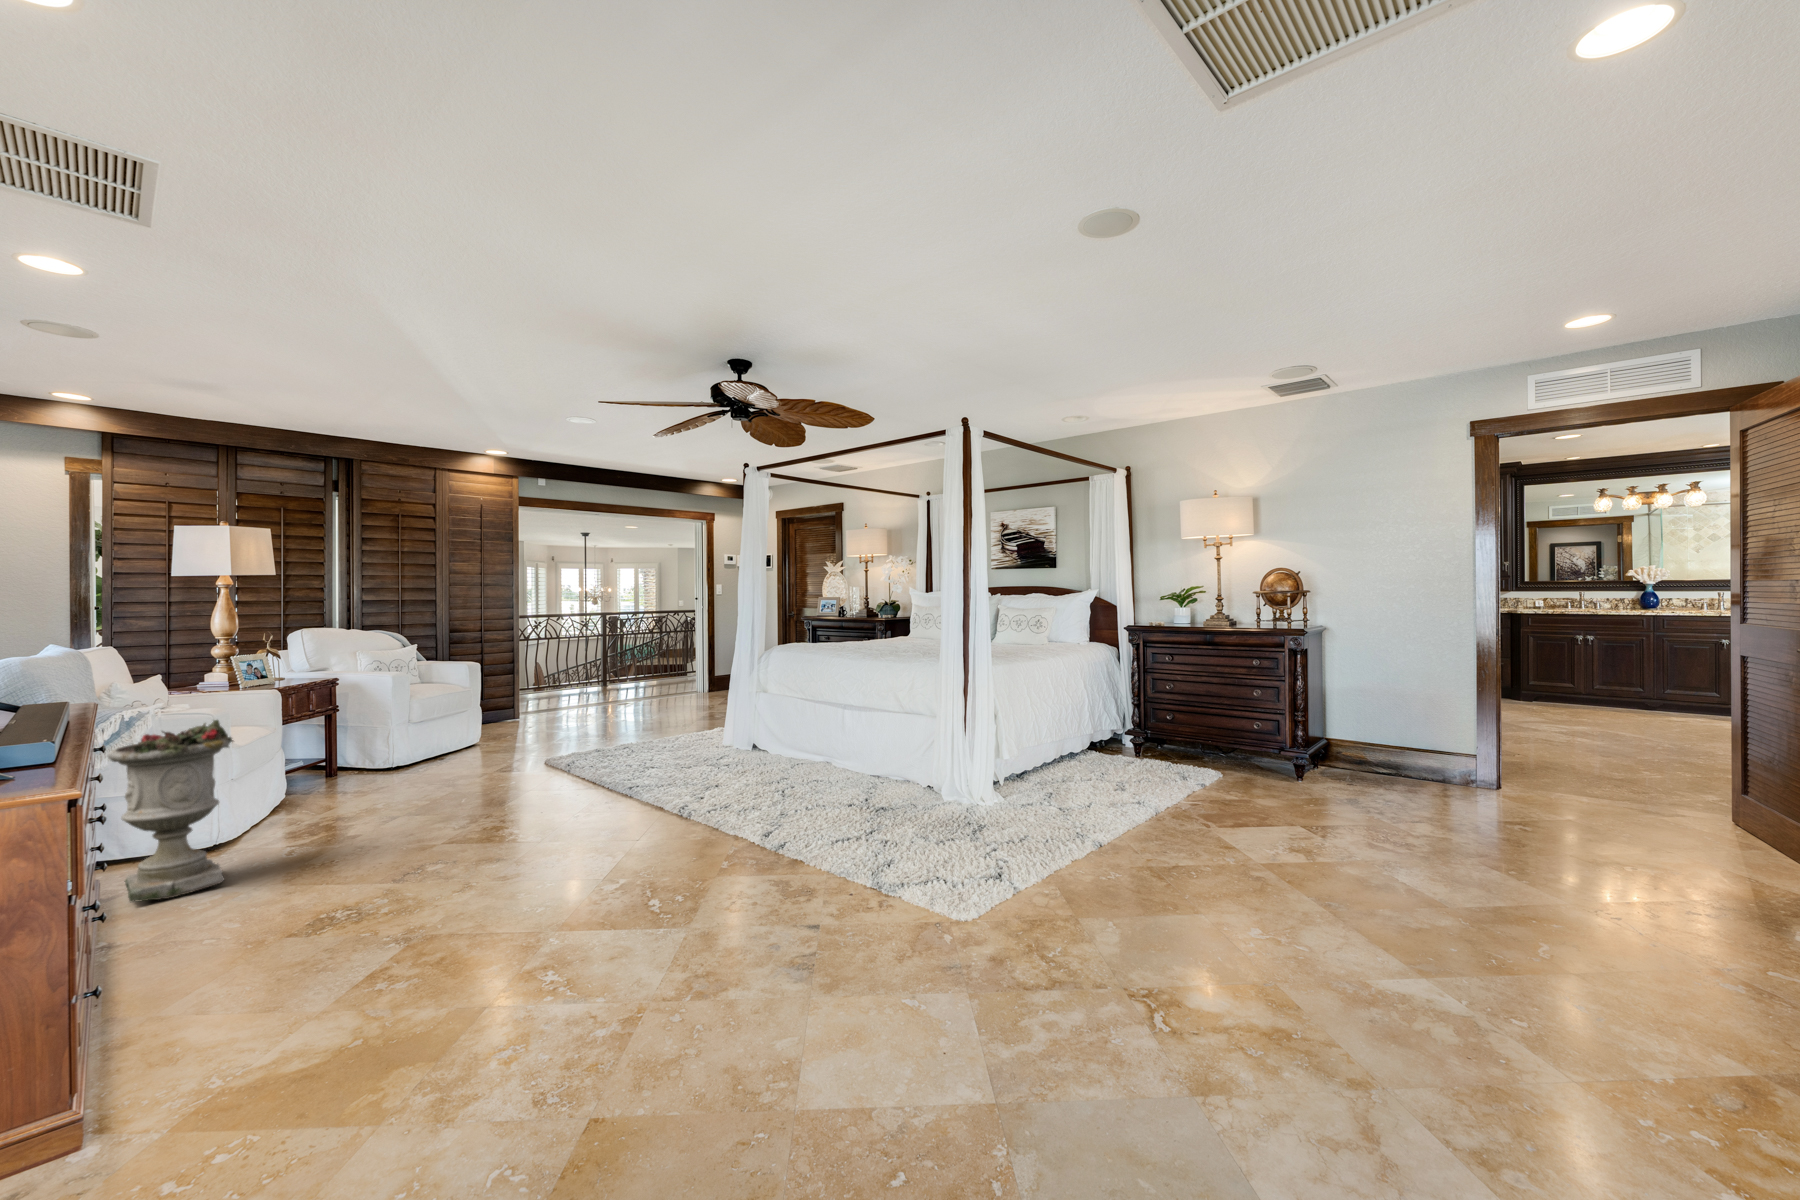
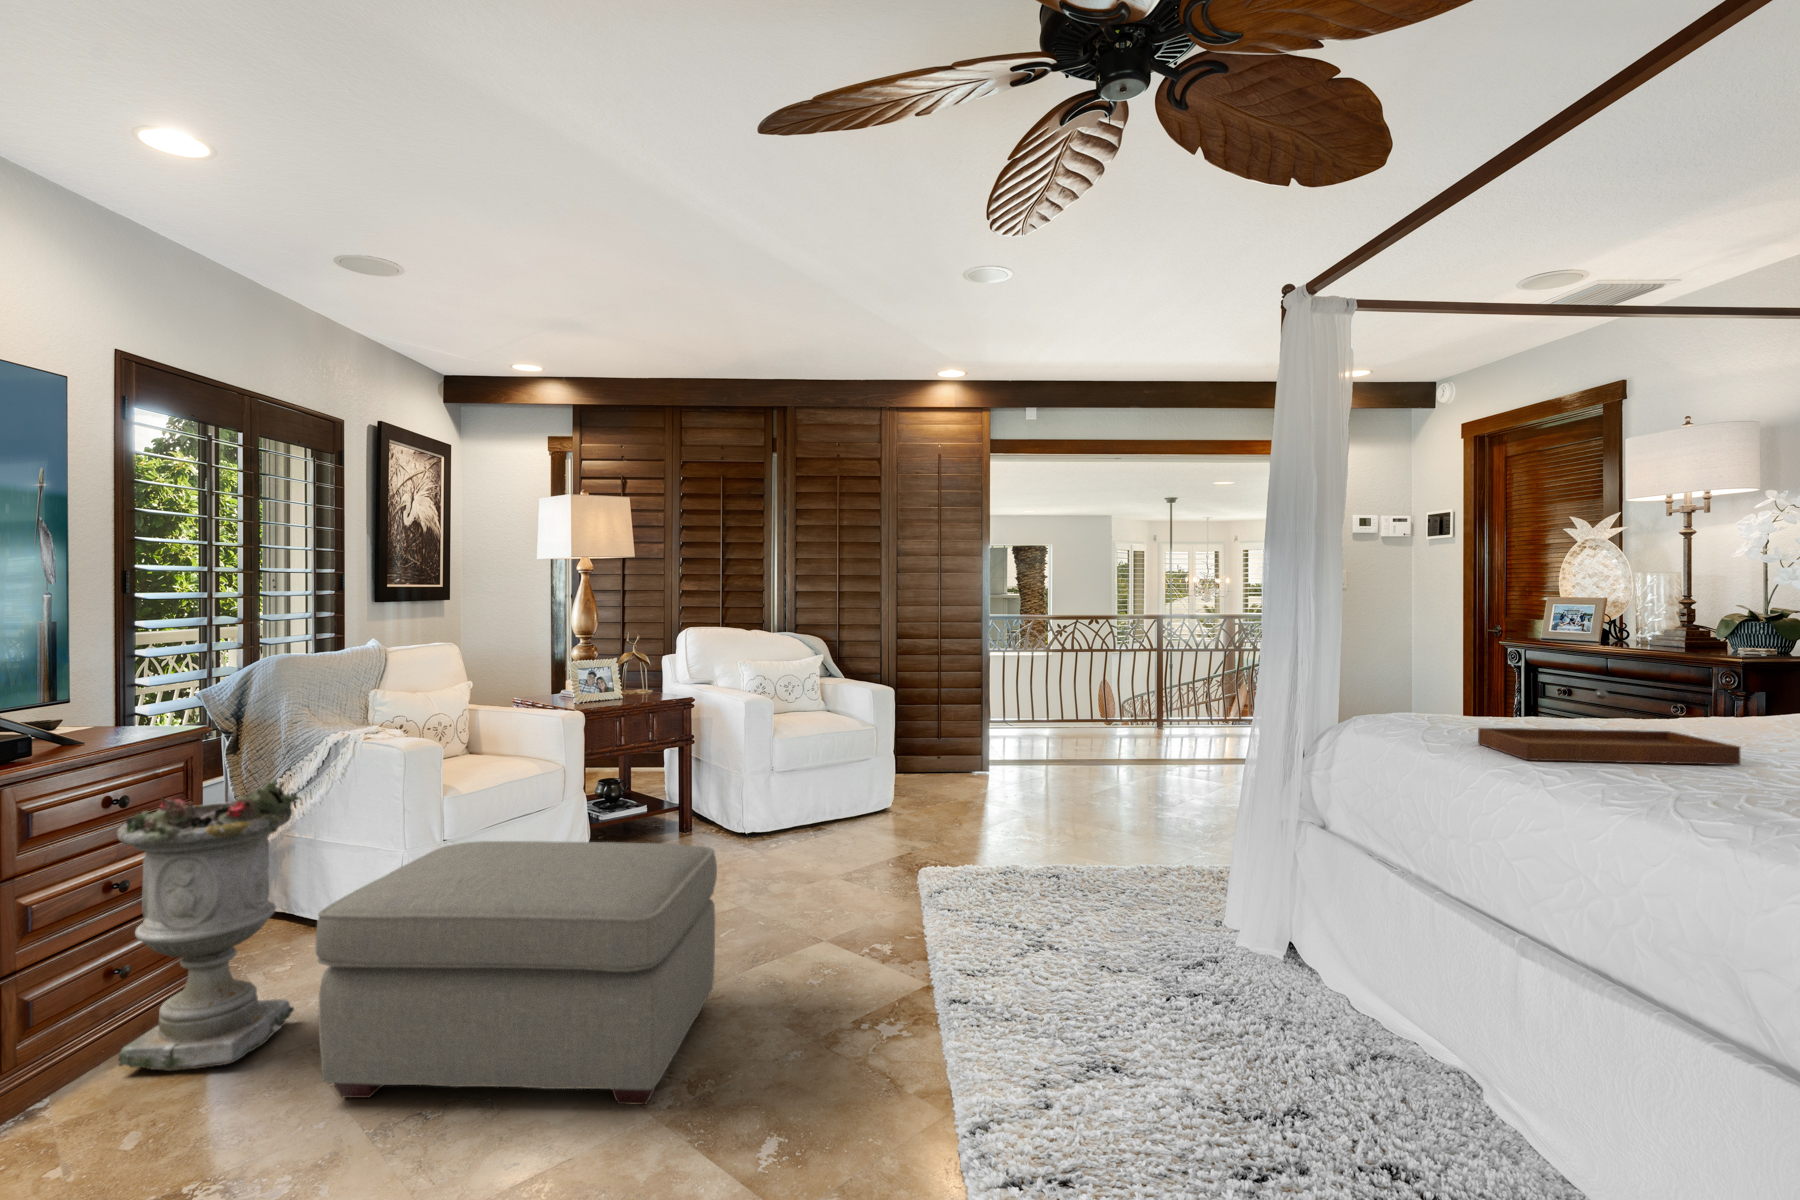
tray: none [812,627,880,650] -> present [1478,689,1740,765]
ottoman: none [313,731,521,871] -> present [315,841,717,1105]

